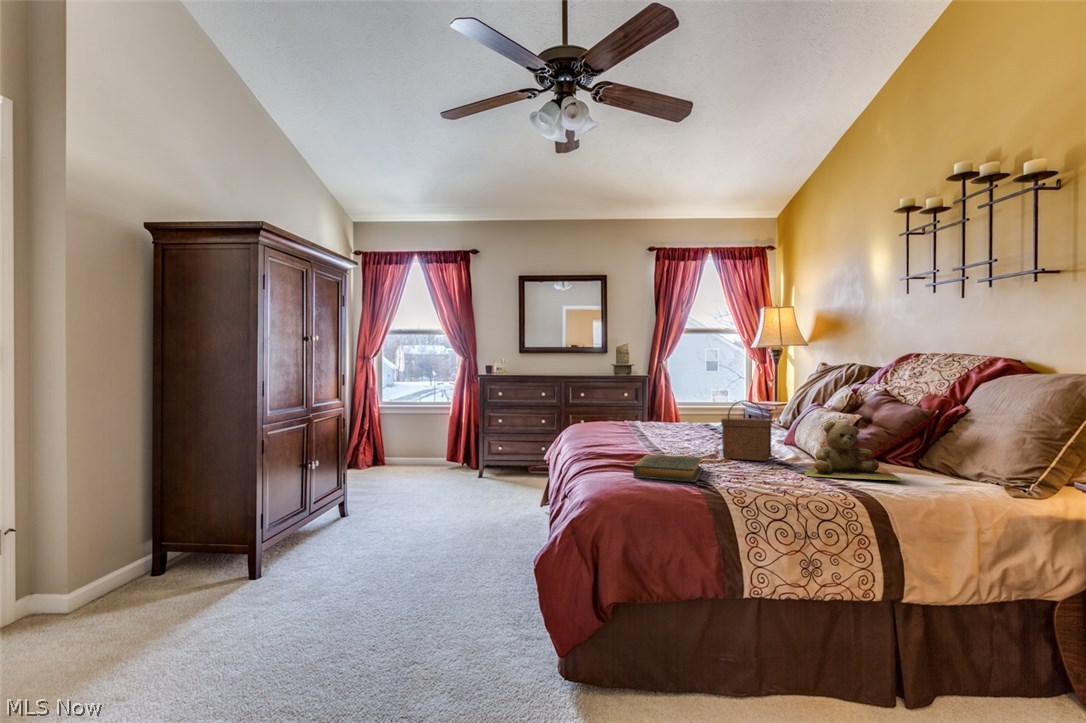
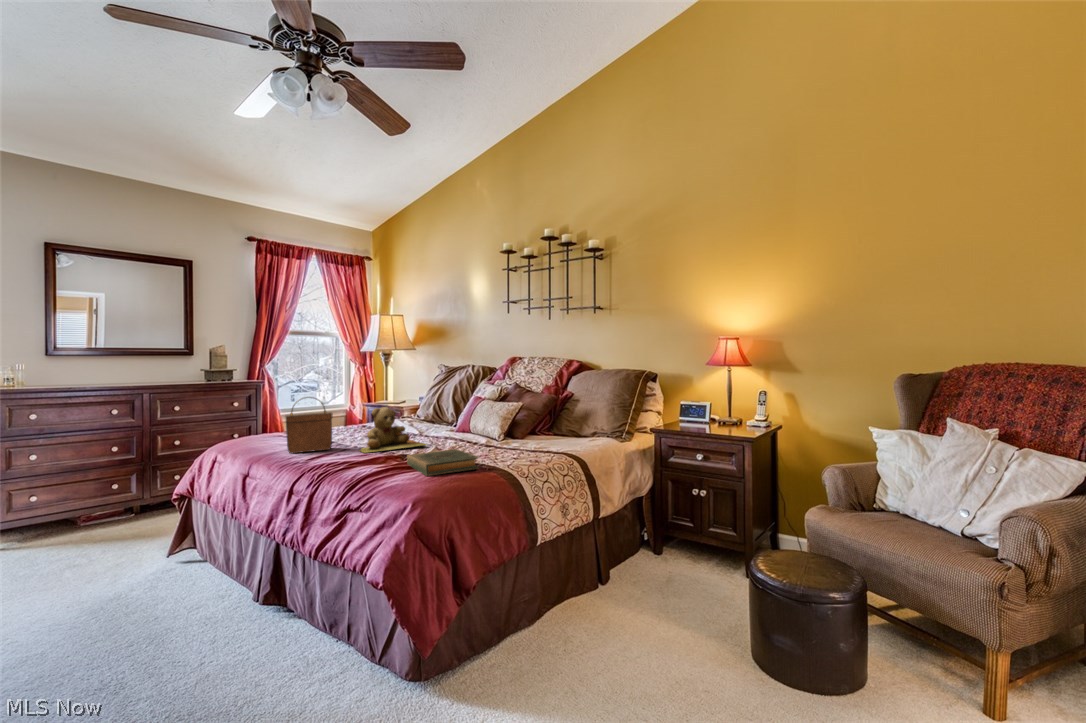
handbag: present [721,400,771,461] -> present [286,397,333,453]
teddy bear: present [803,422,903,481] -> present [359,407,426,453]

